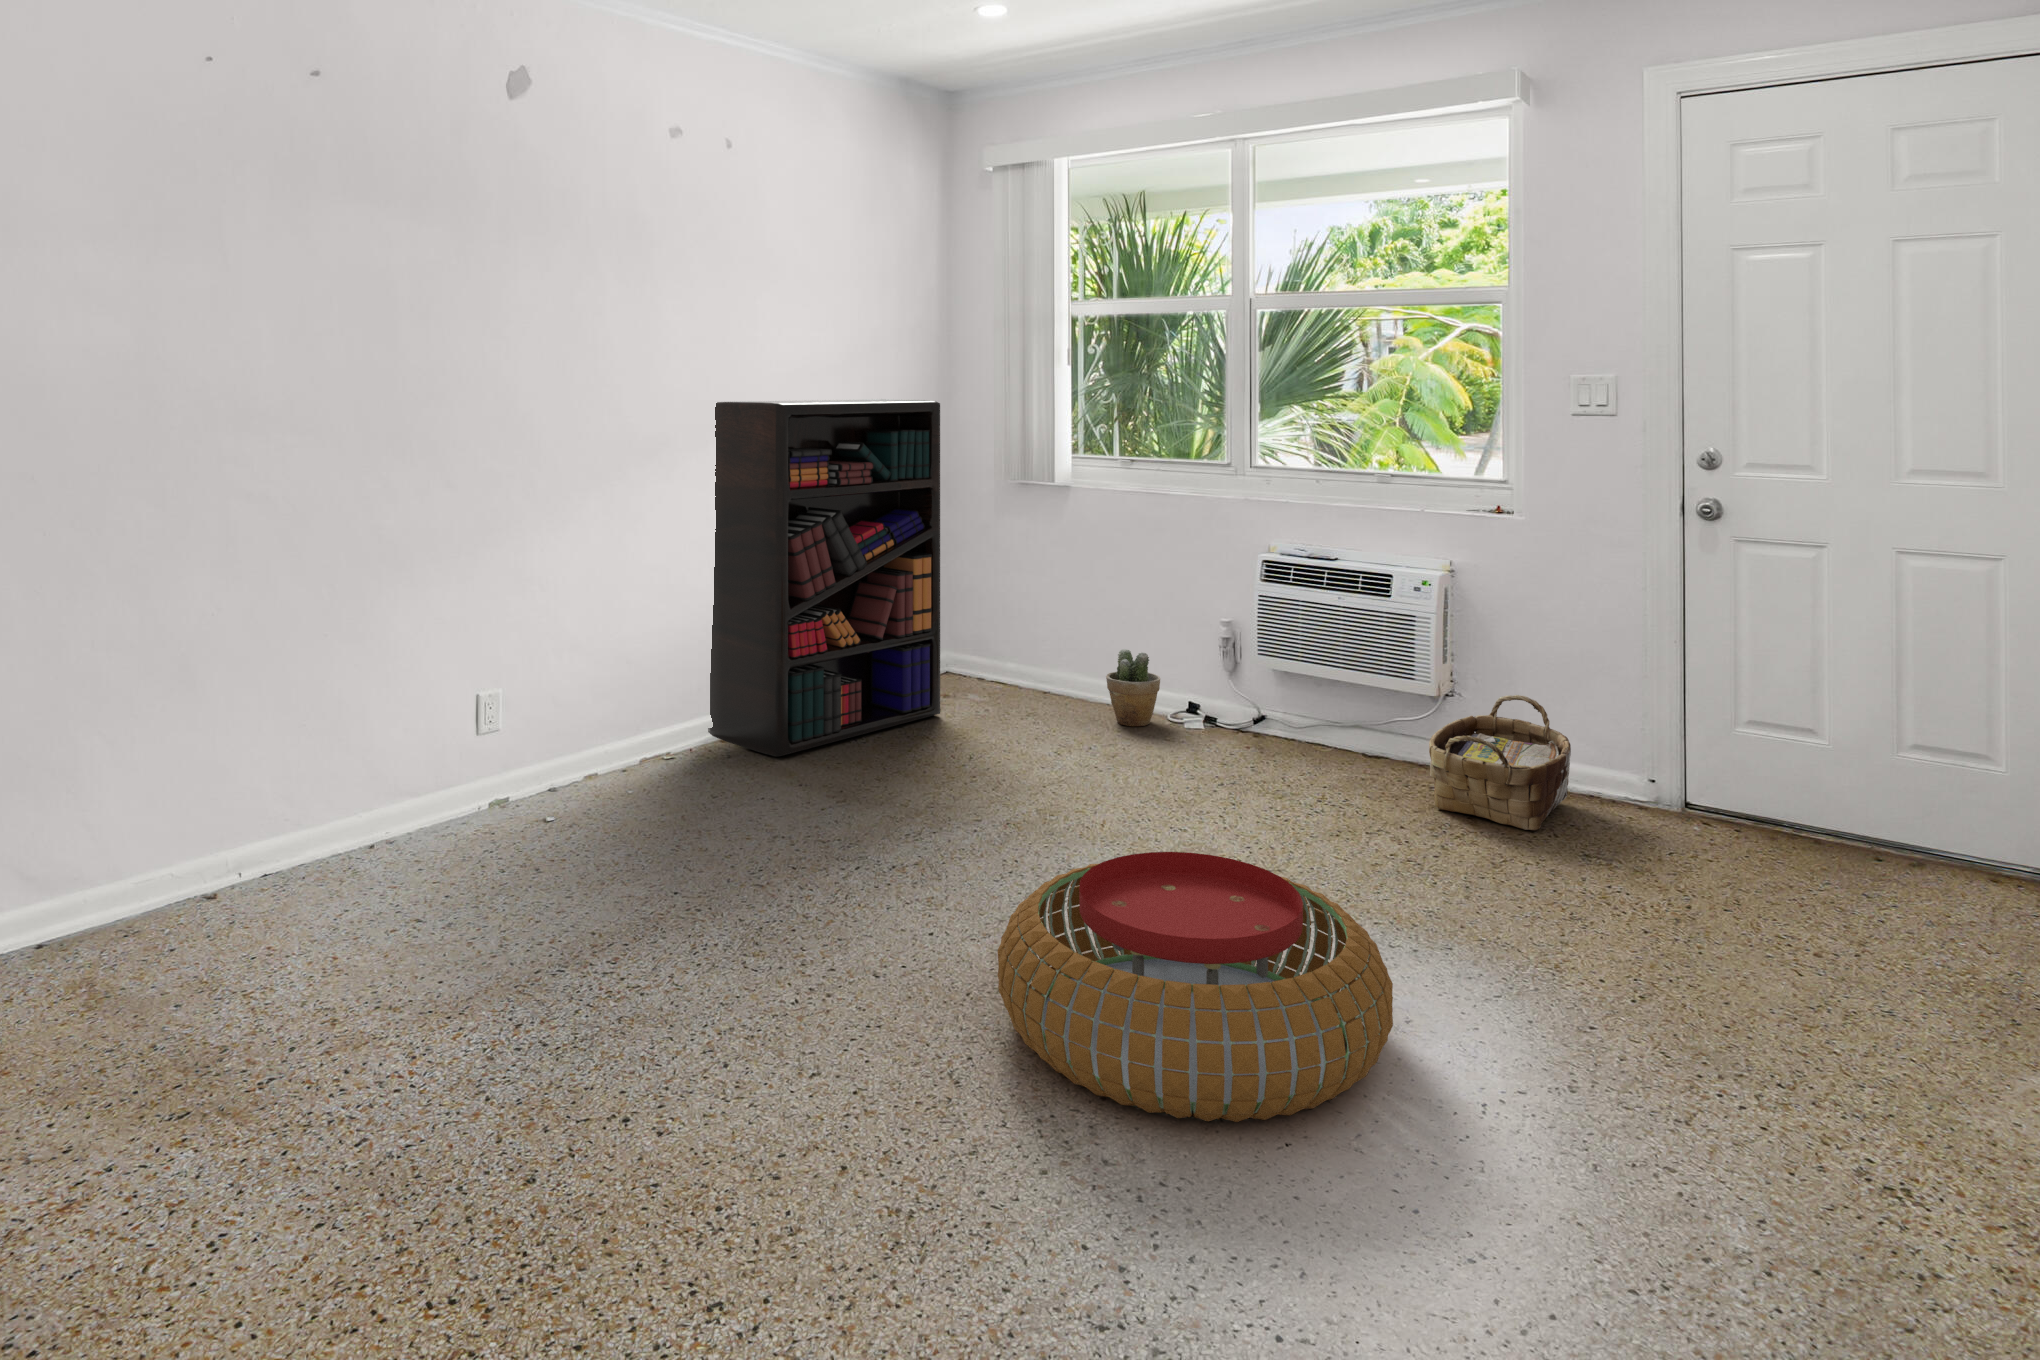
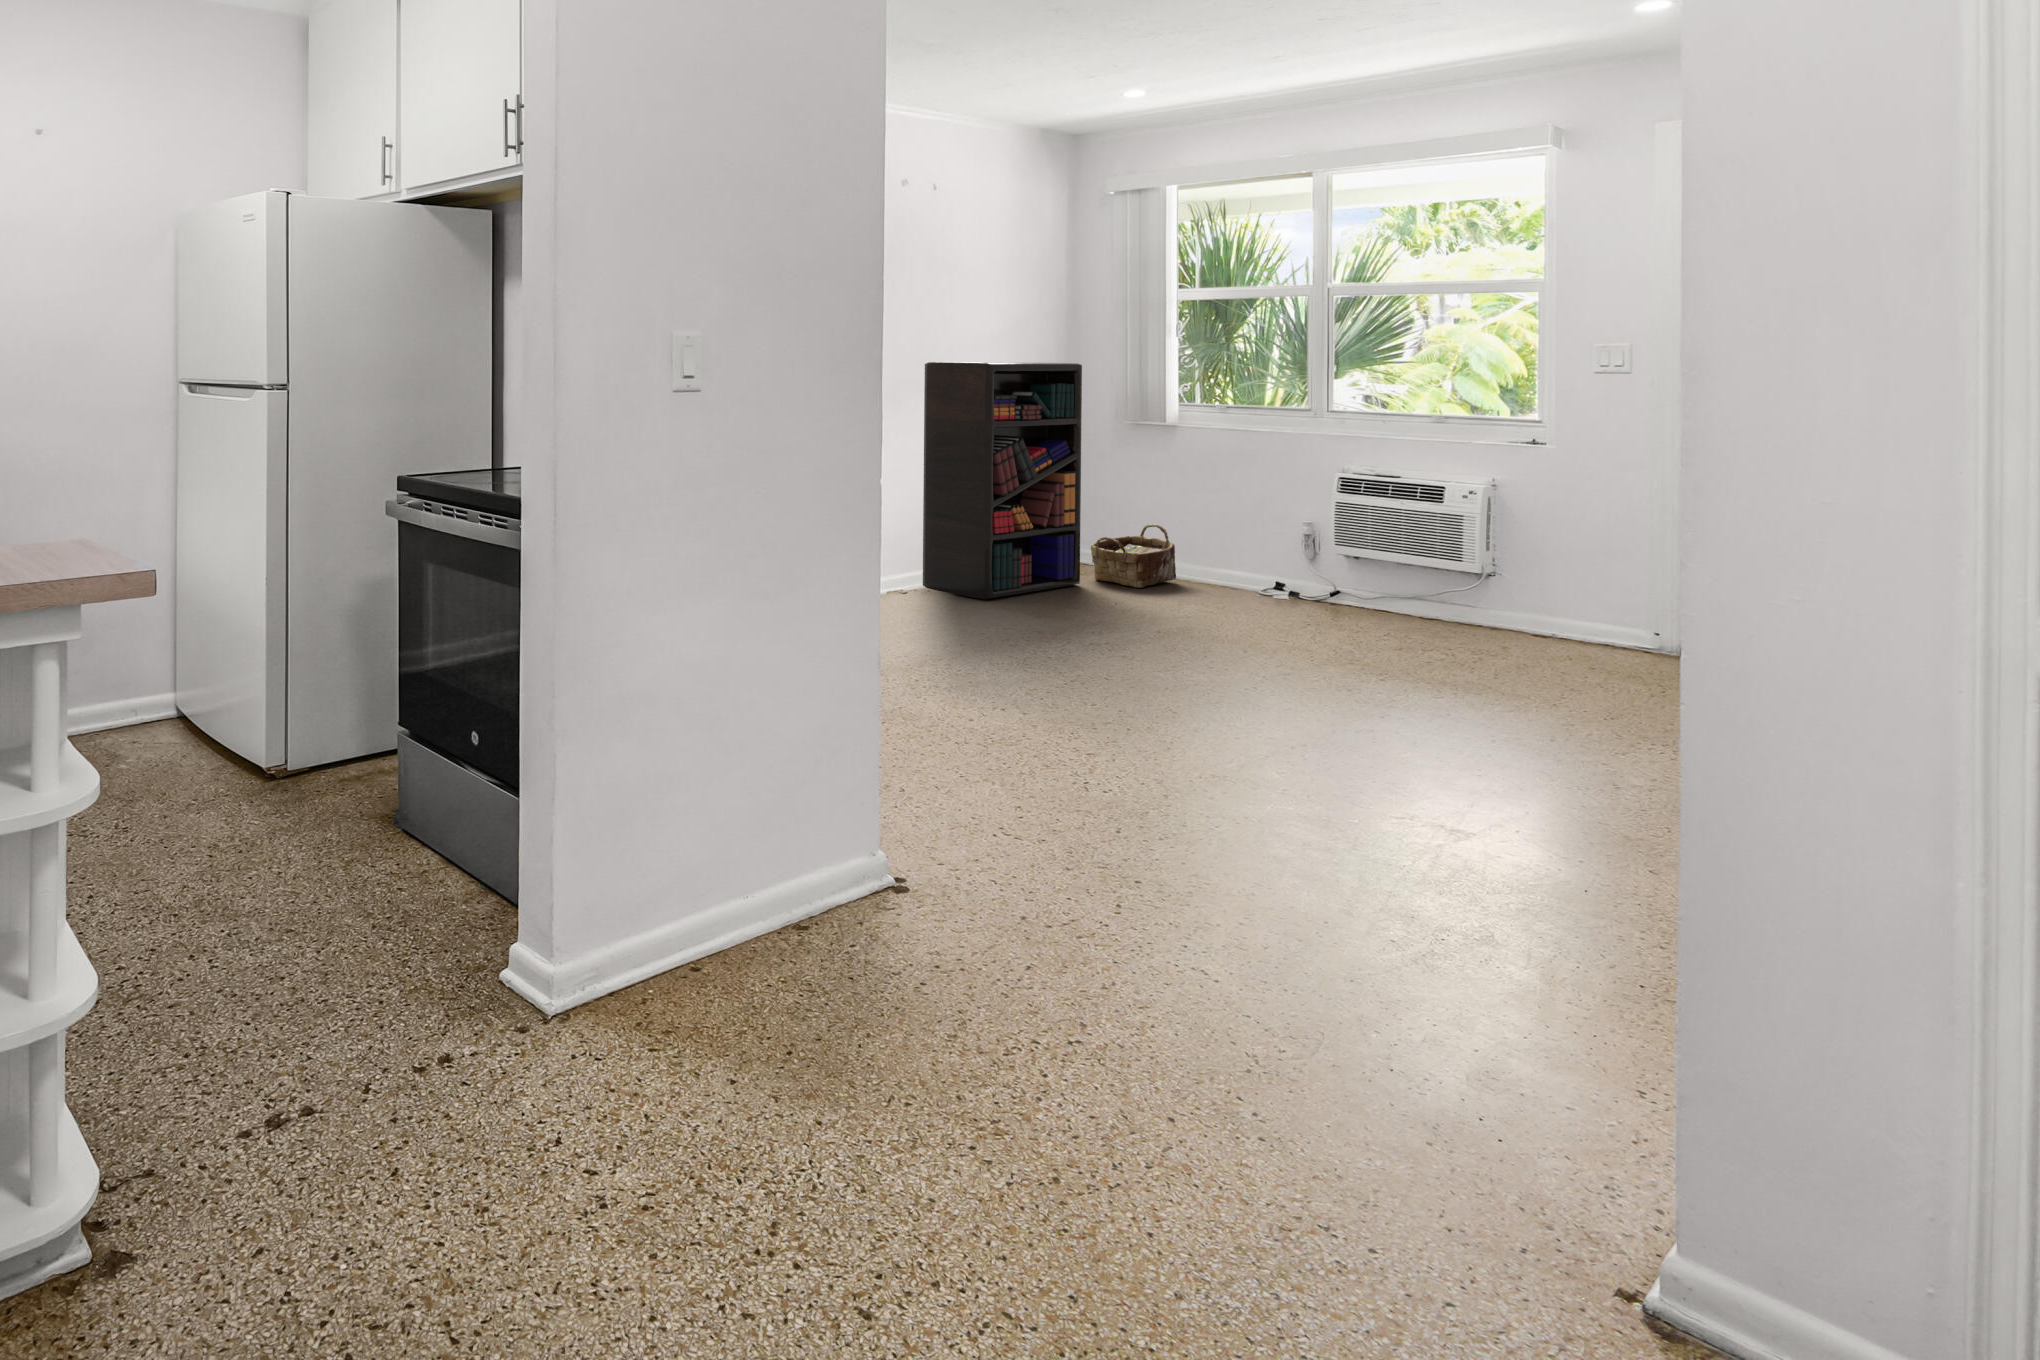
potted plant: present [1106,649,1160,726] -> none [1208,542,1251,596]
woven basket: present [1429,695,1571,830] -> present [1091,524,1176,588]
pouf: present [998,852,1393,1122] -> none [1232,623,1487,739]

